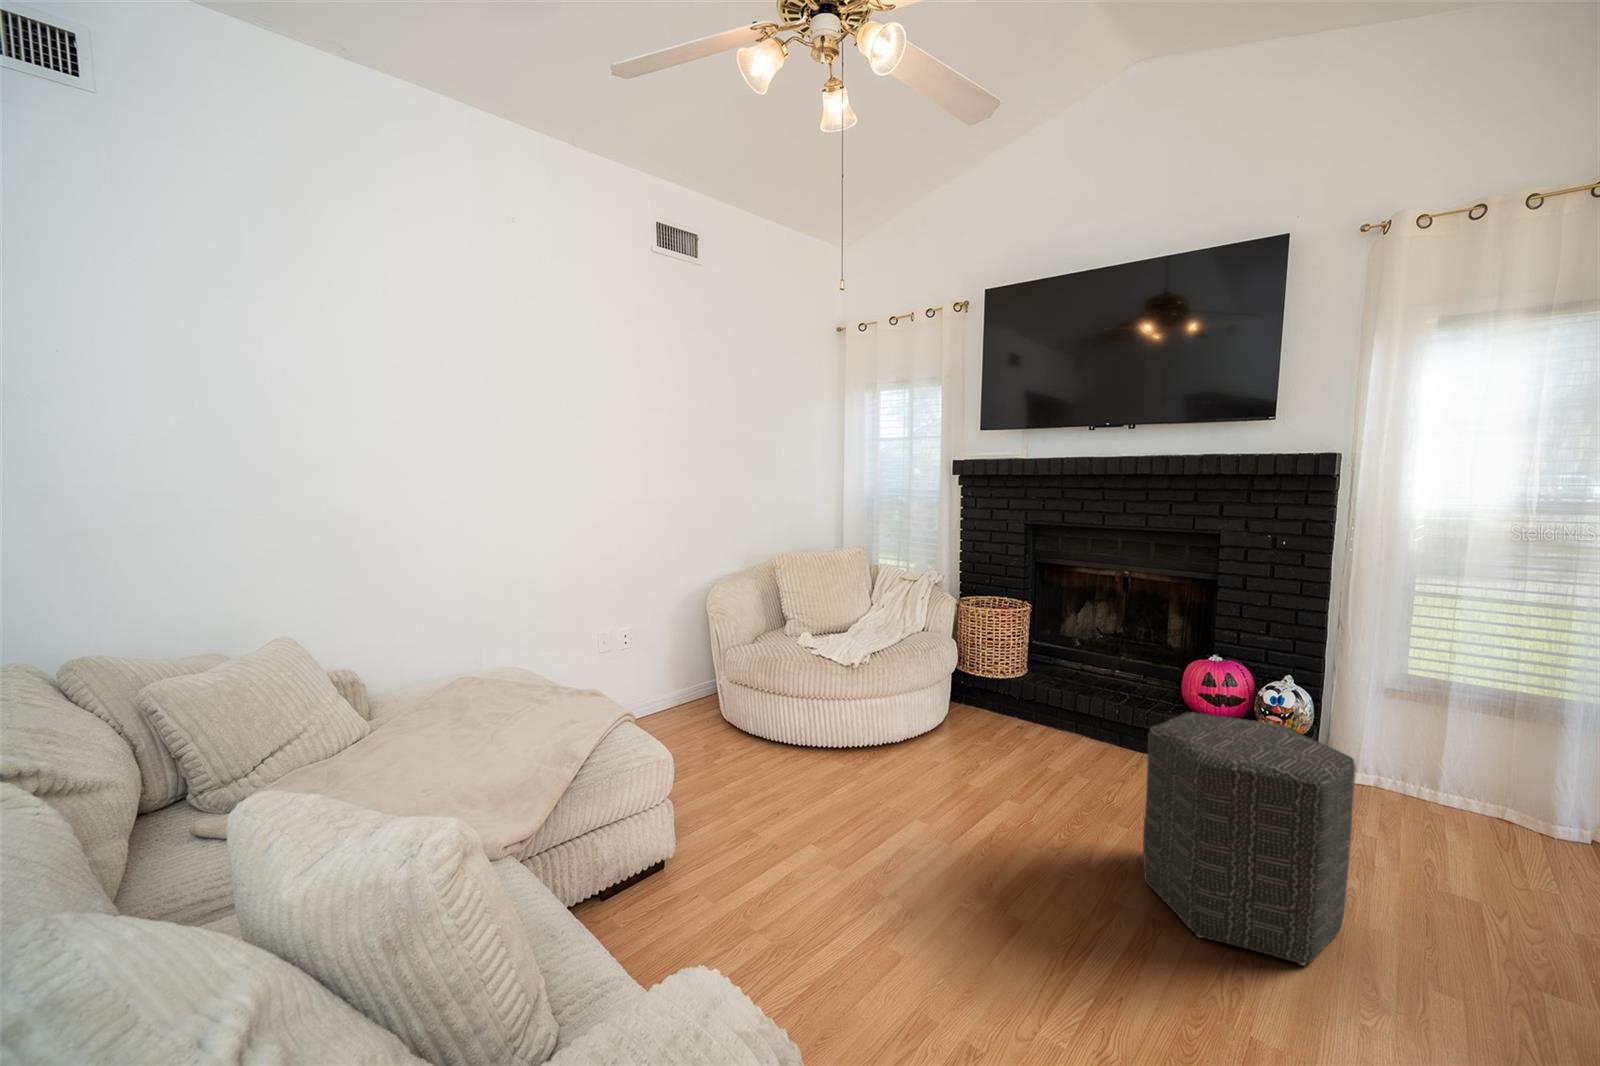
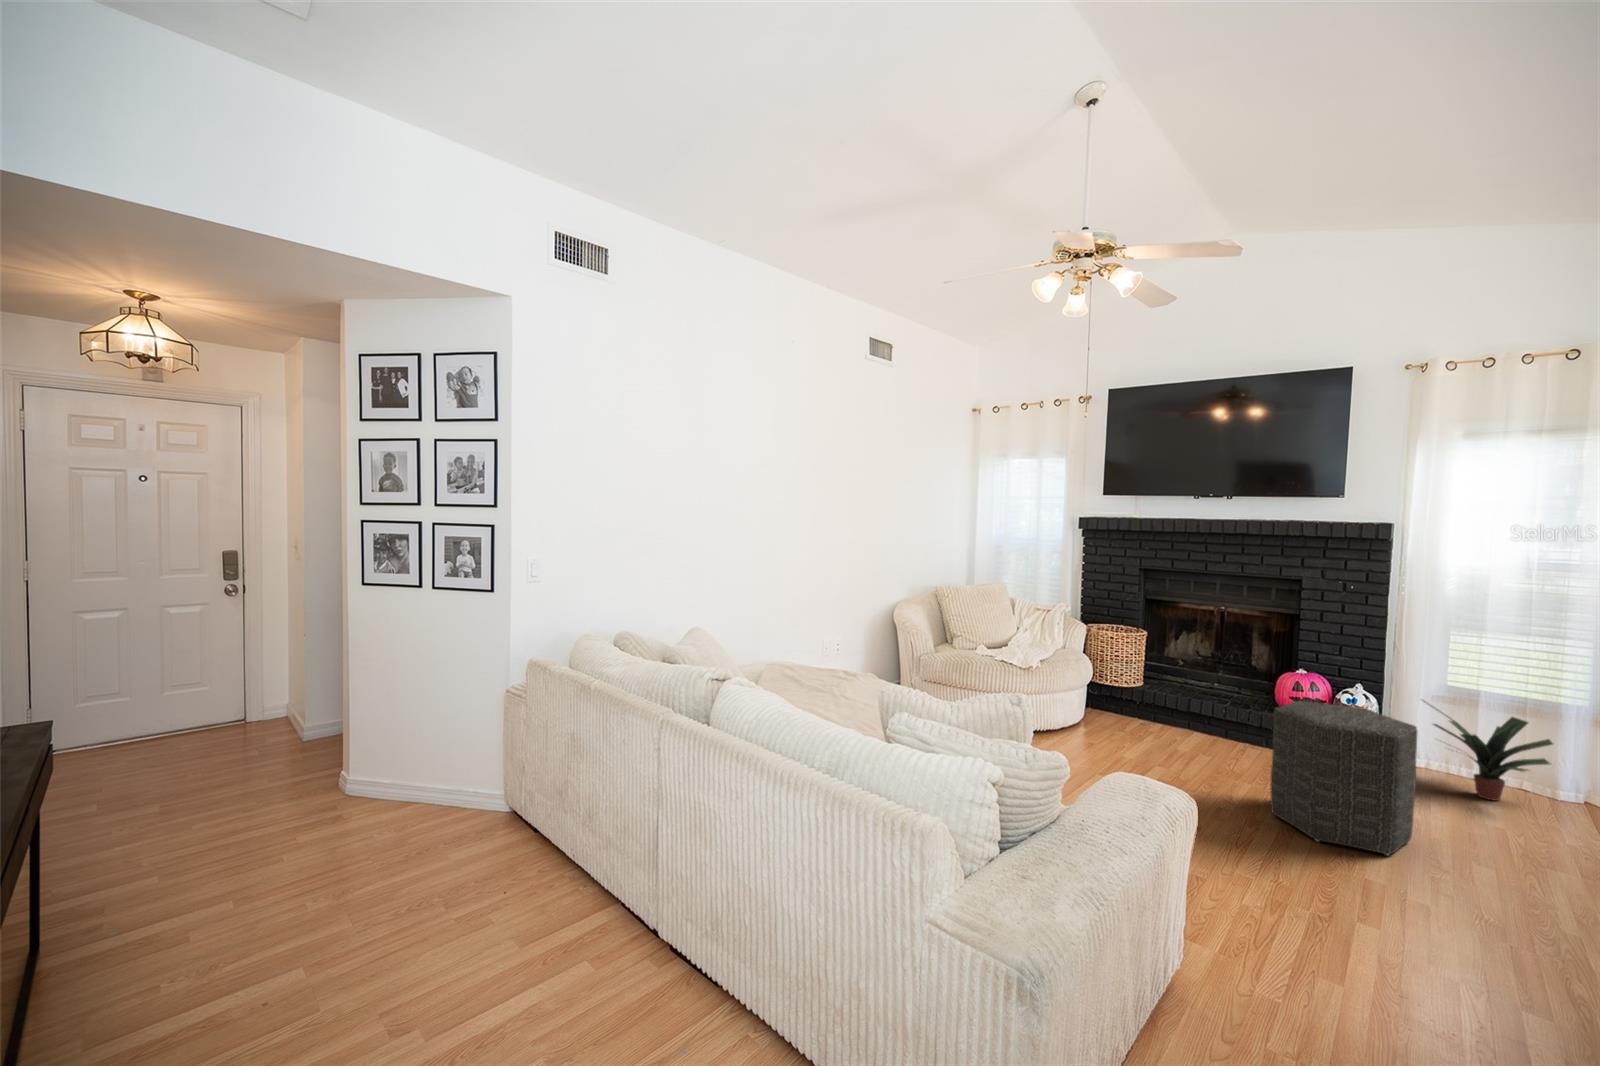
potted plant: none [1368,697,1555,843] -> present [1424,701,1553,801]

